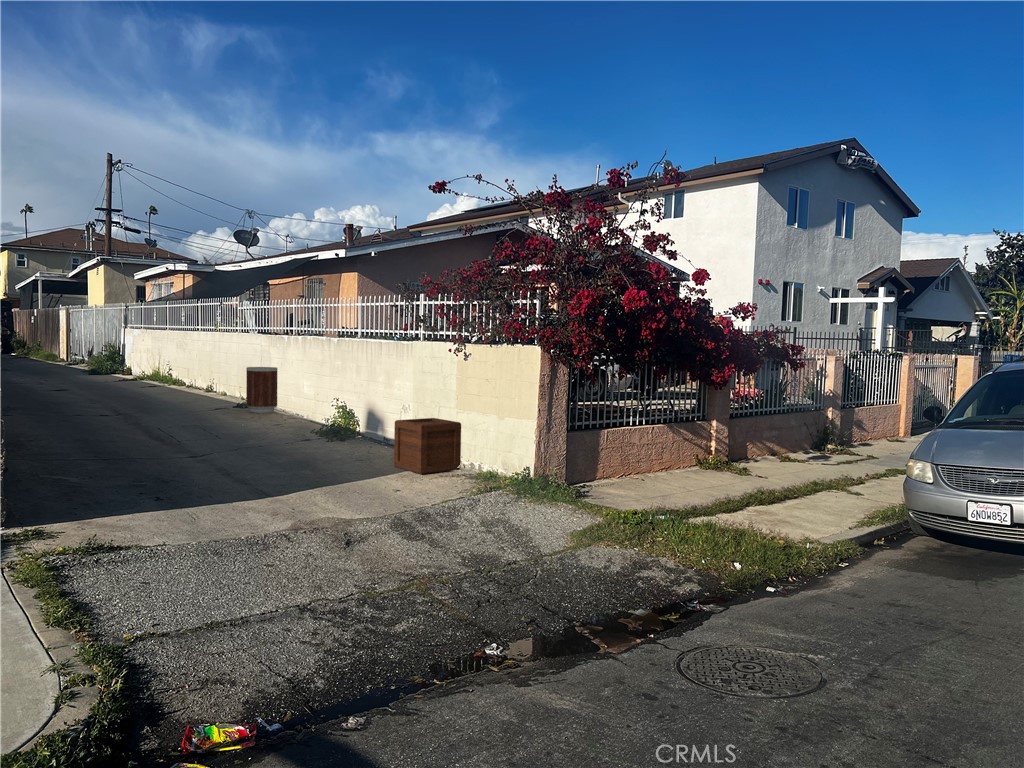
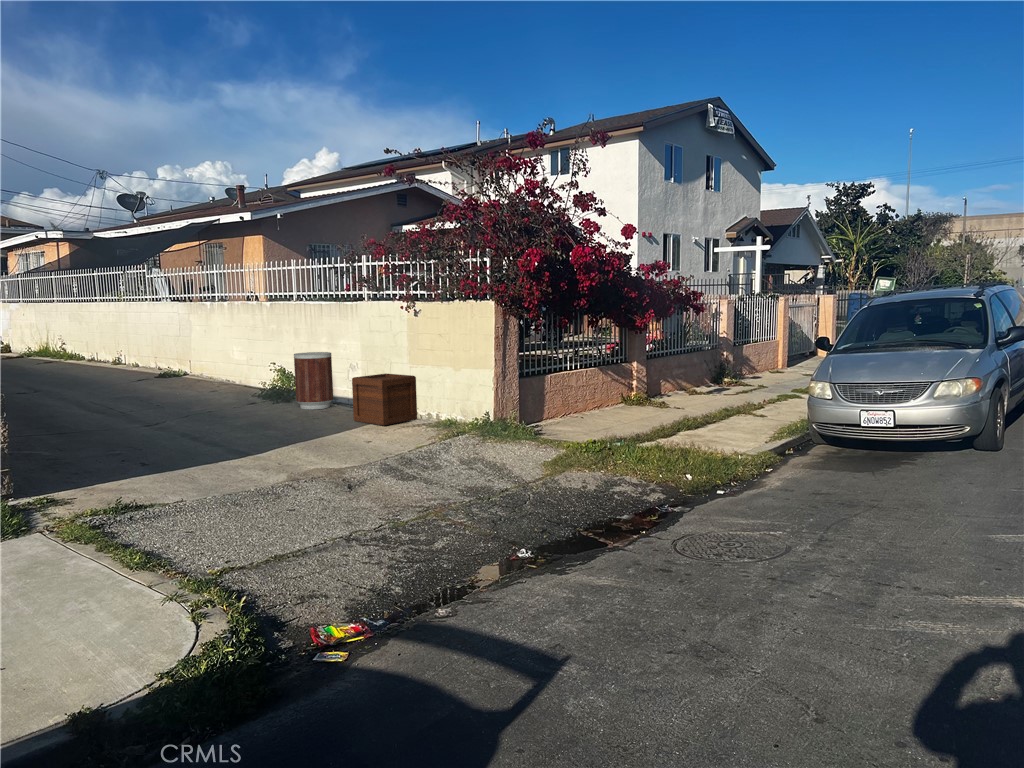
trash can: present [246,367,278,413] -> present [294,352,333,409]

